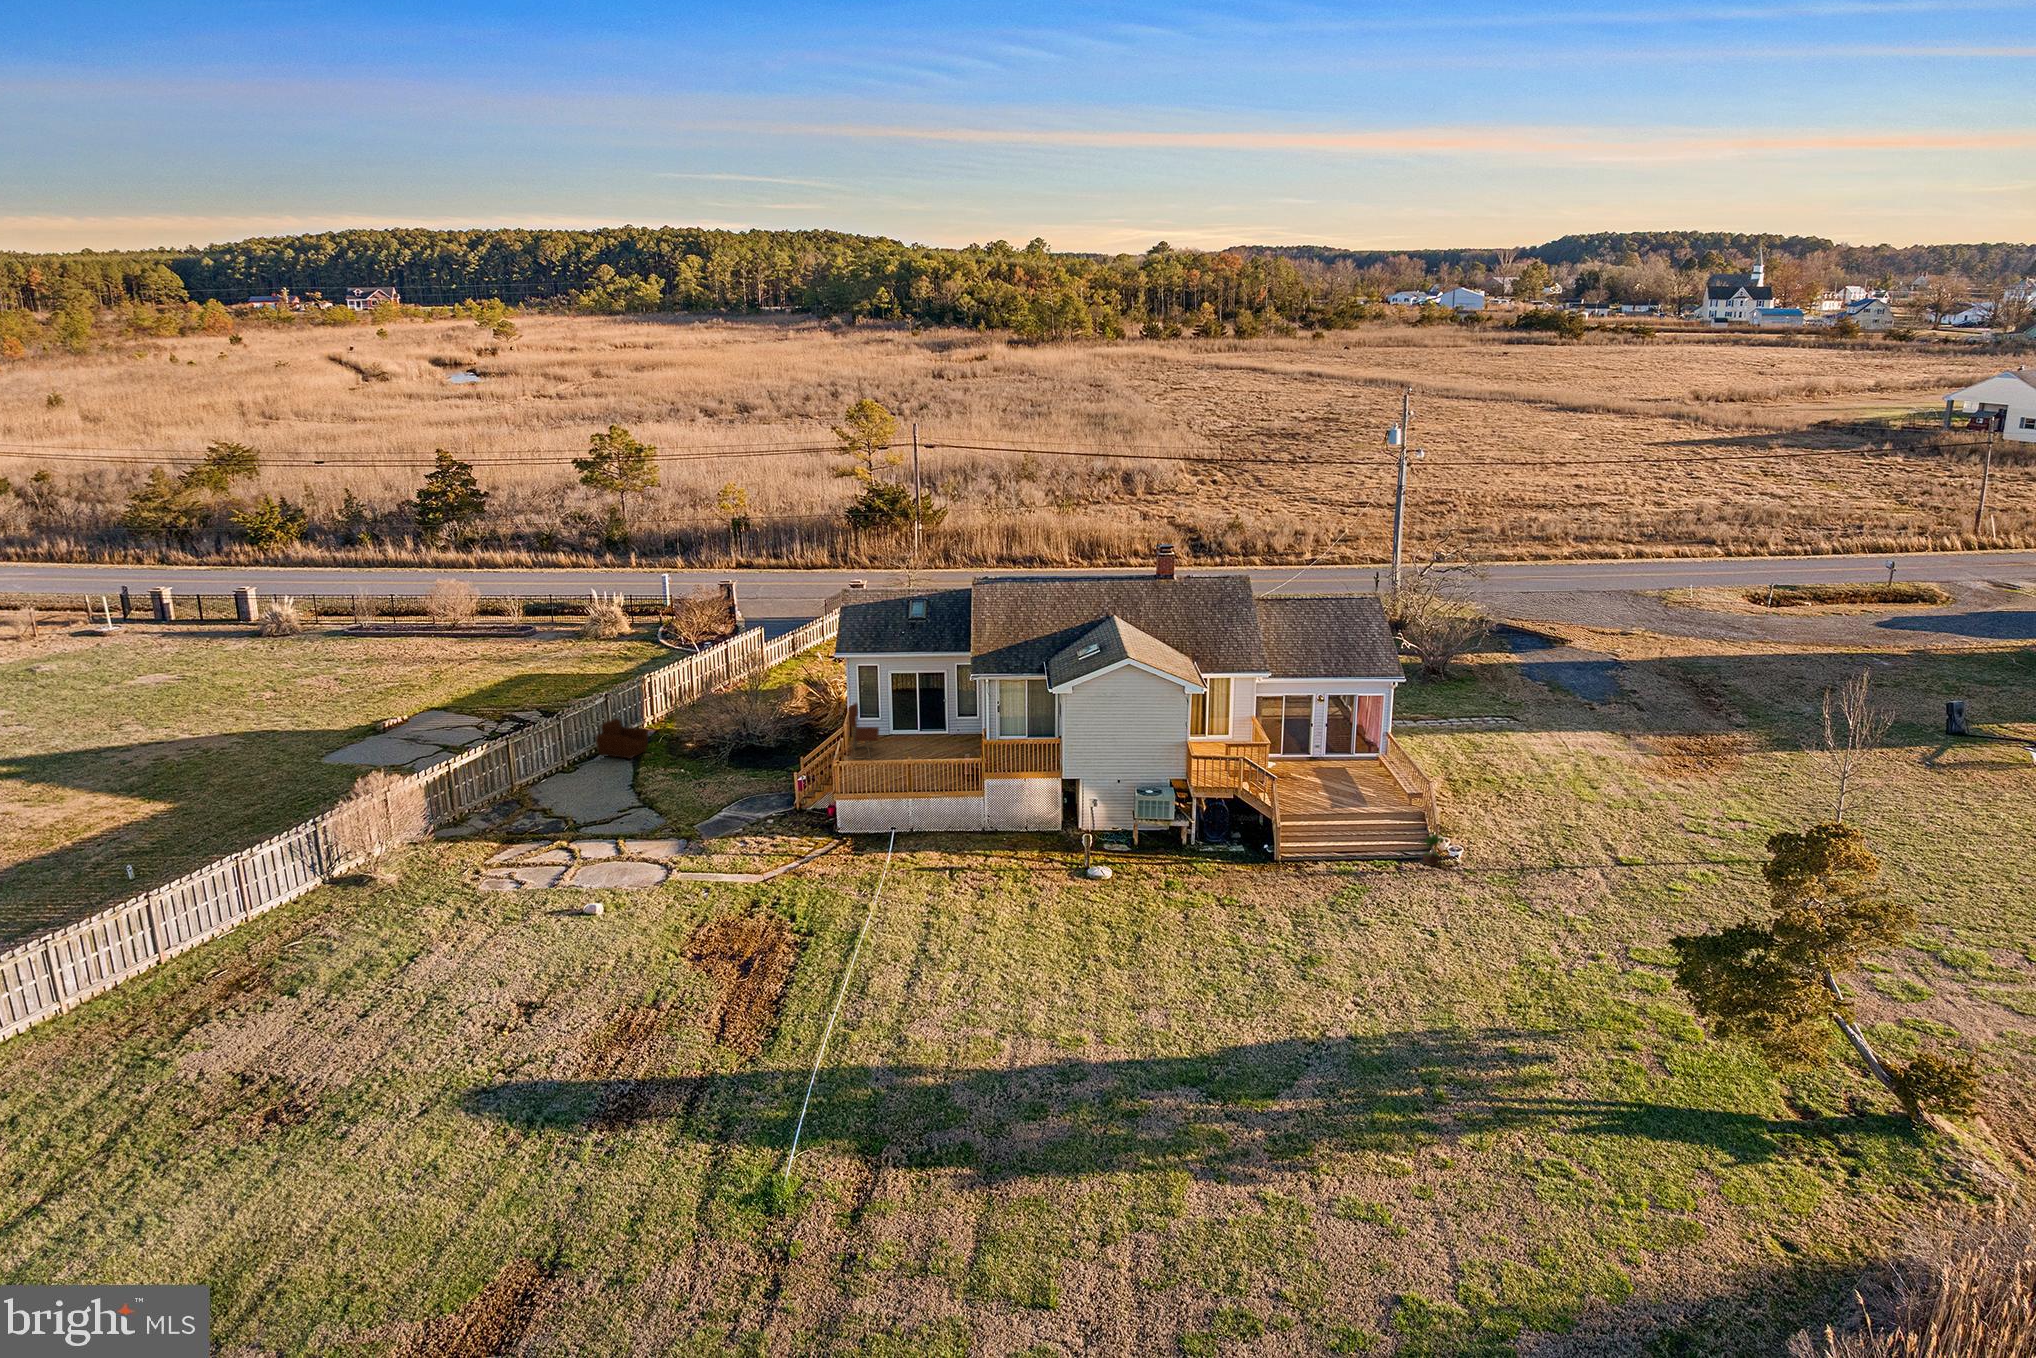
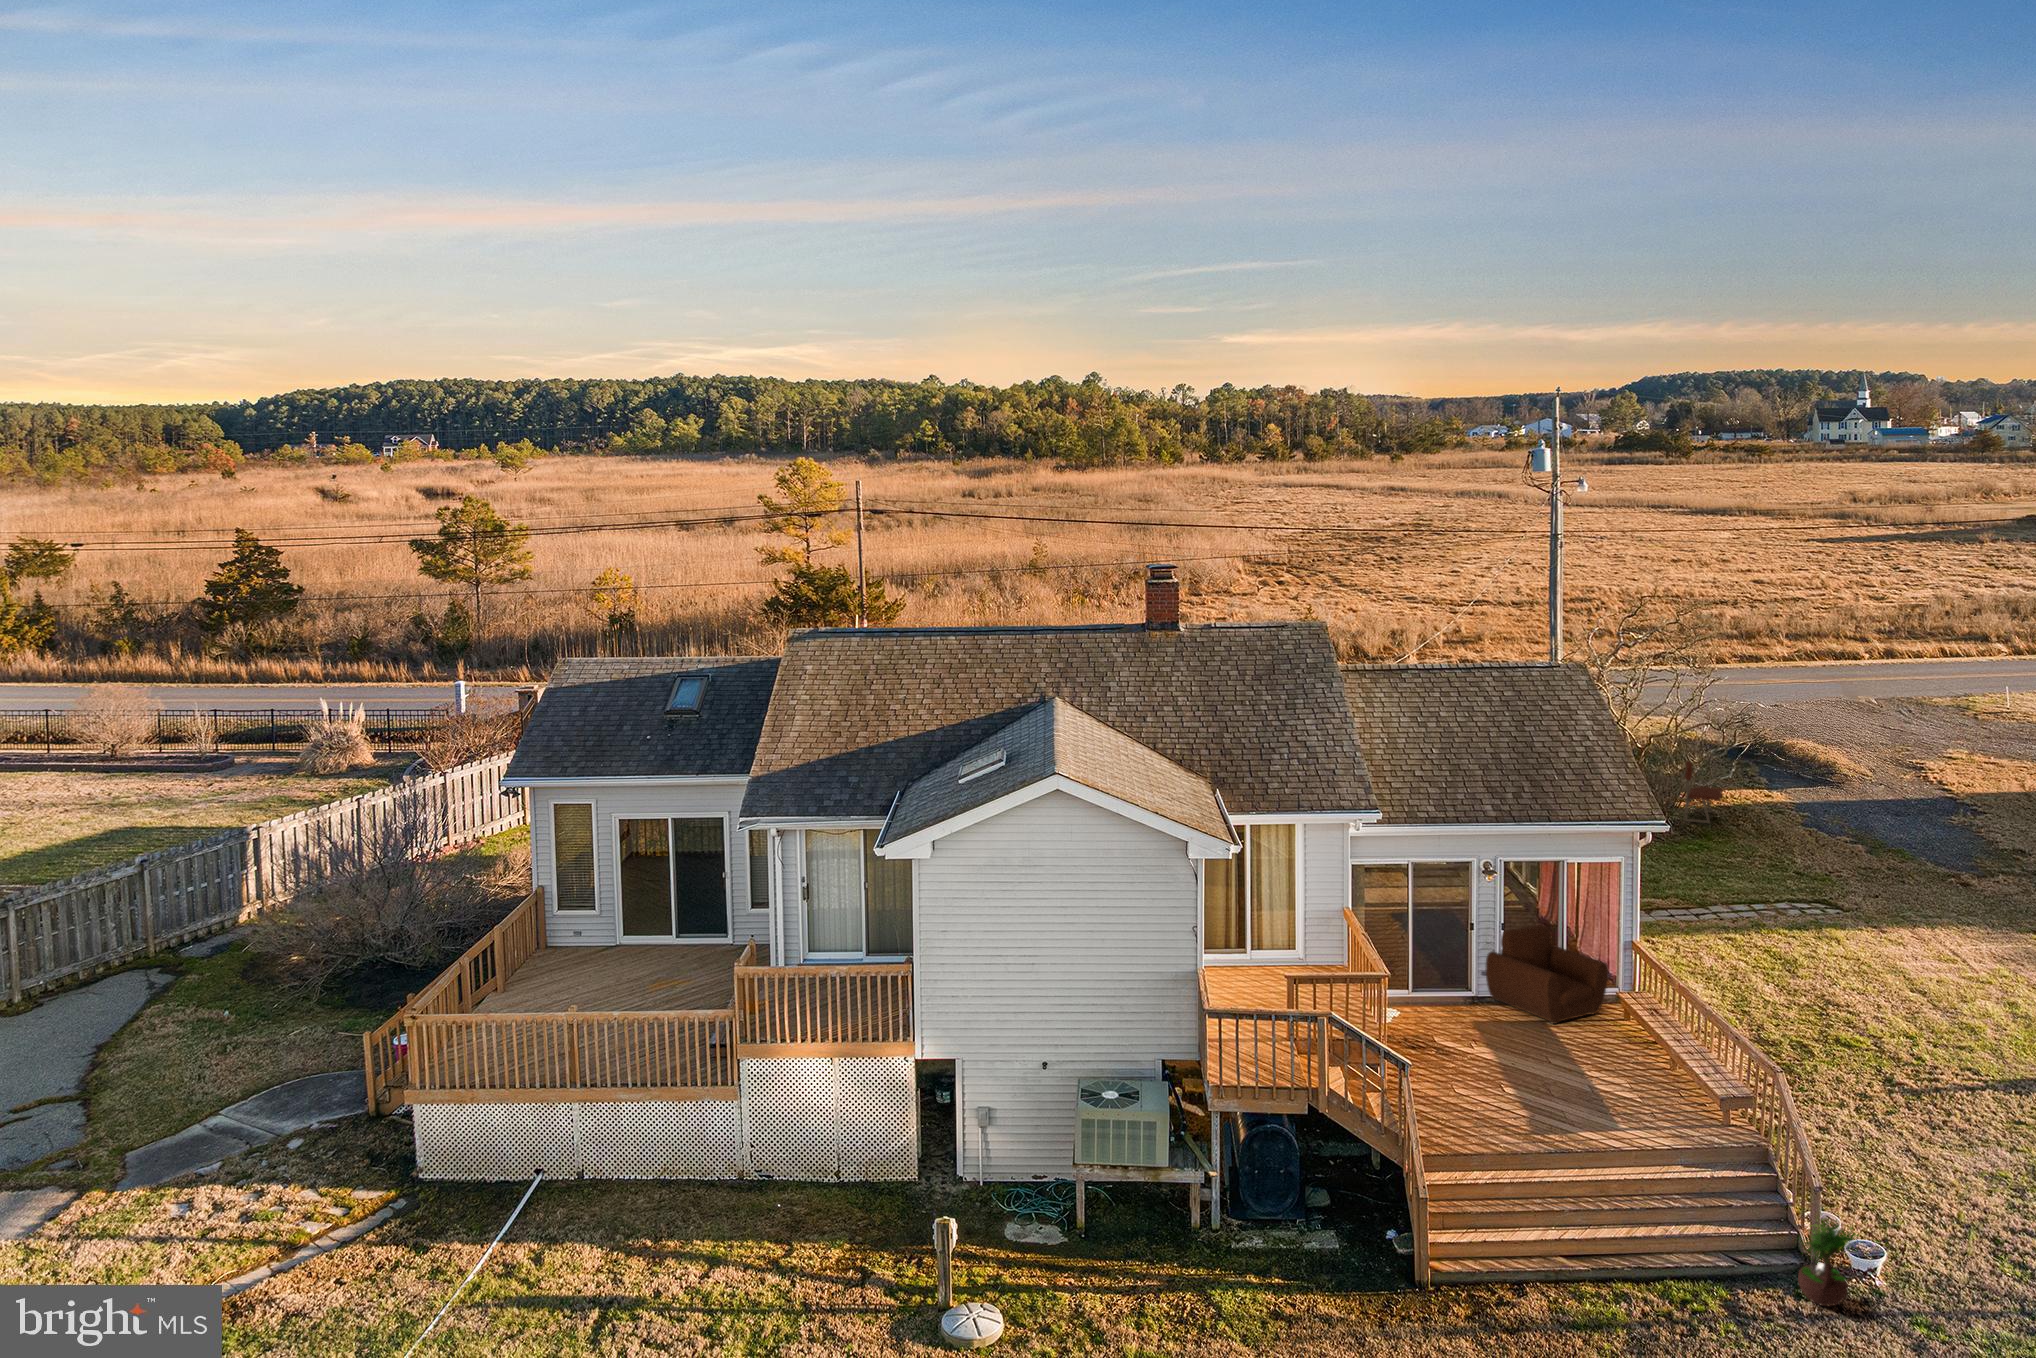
bench: present [849,703,879,759] -> present [1684,761,1722,823]
armchair: present [596,719,648,759] -> present [1486,925,1608,1024]

